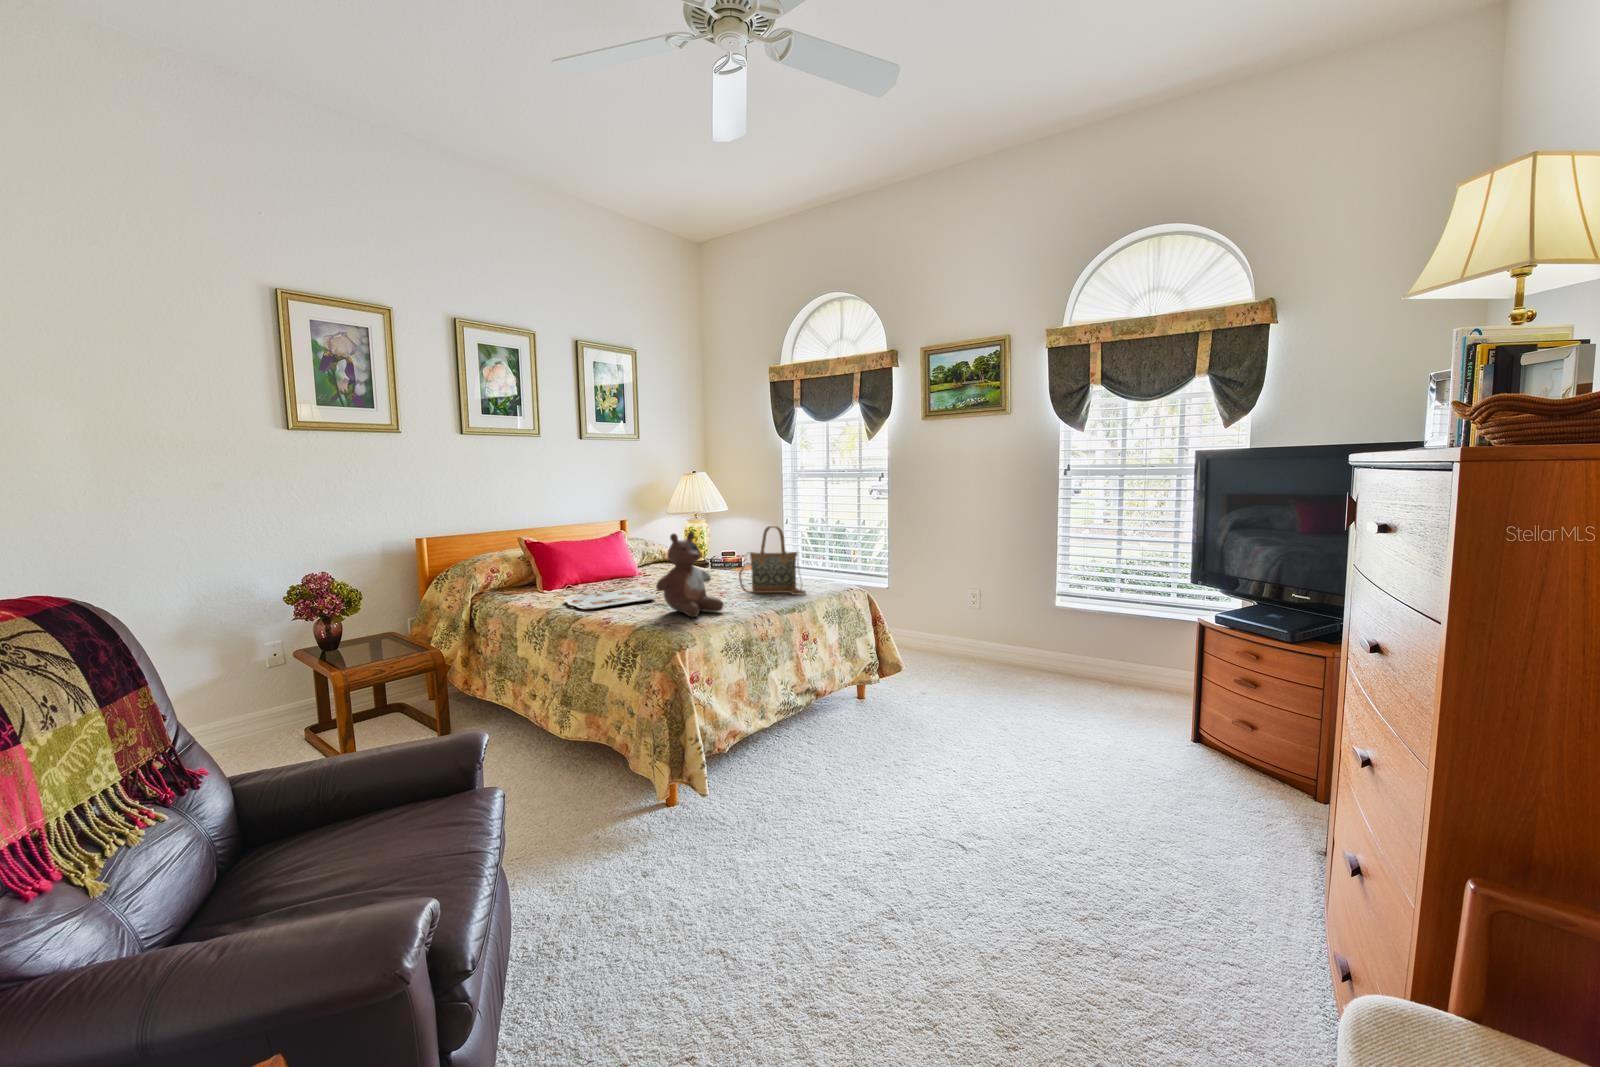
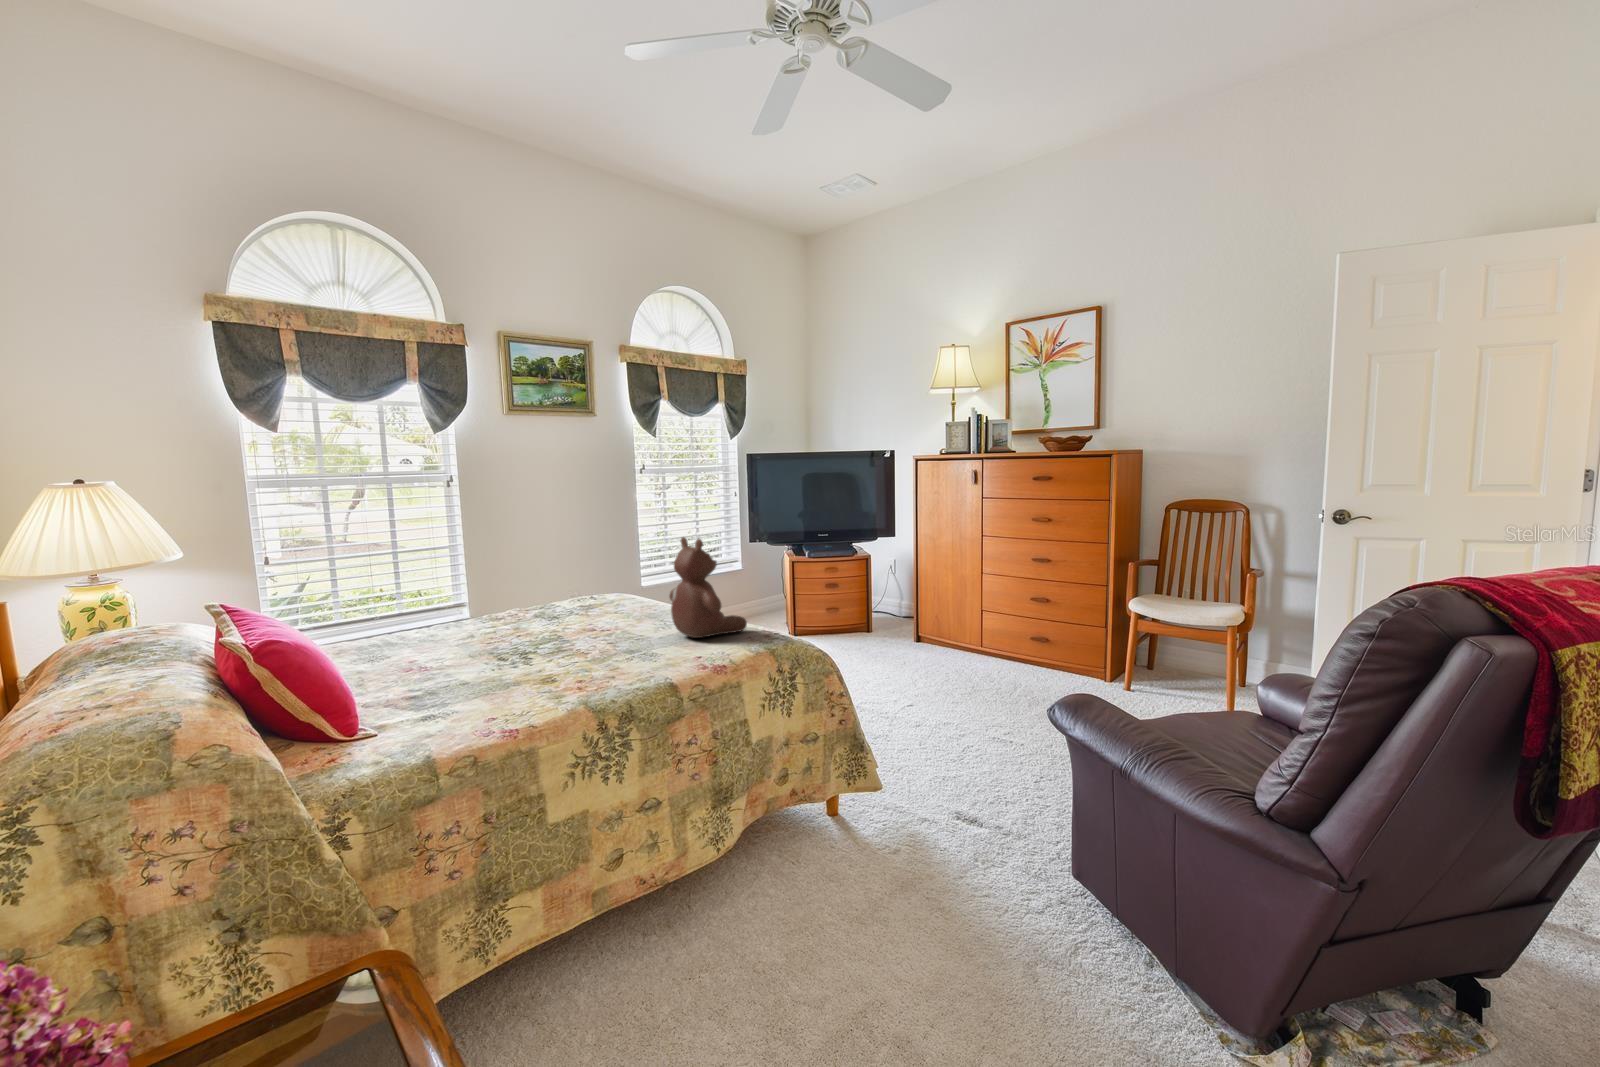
handbag: present [739,526,806,595] -> none [587,535,652,623]
serving tray: present [564,590,655,610] -> none [513,650,645,698]

